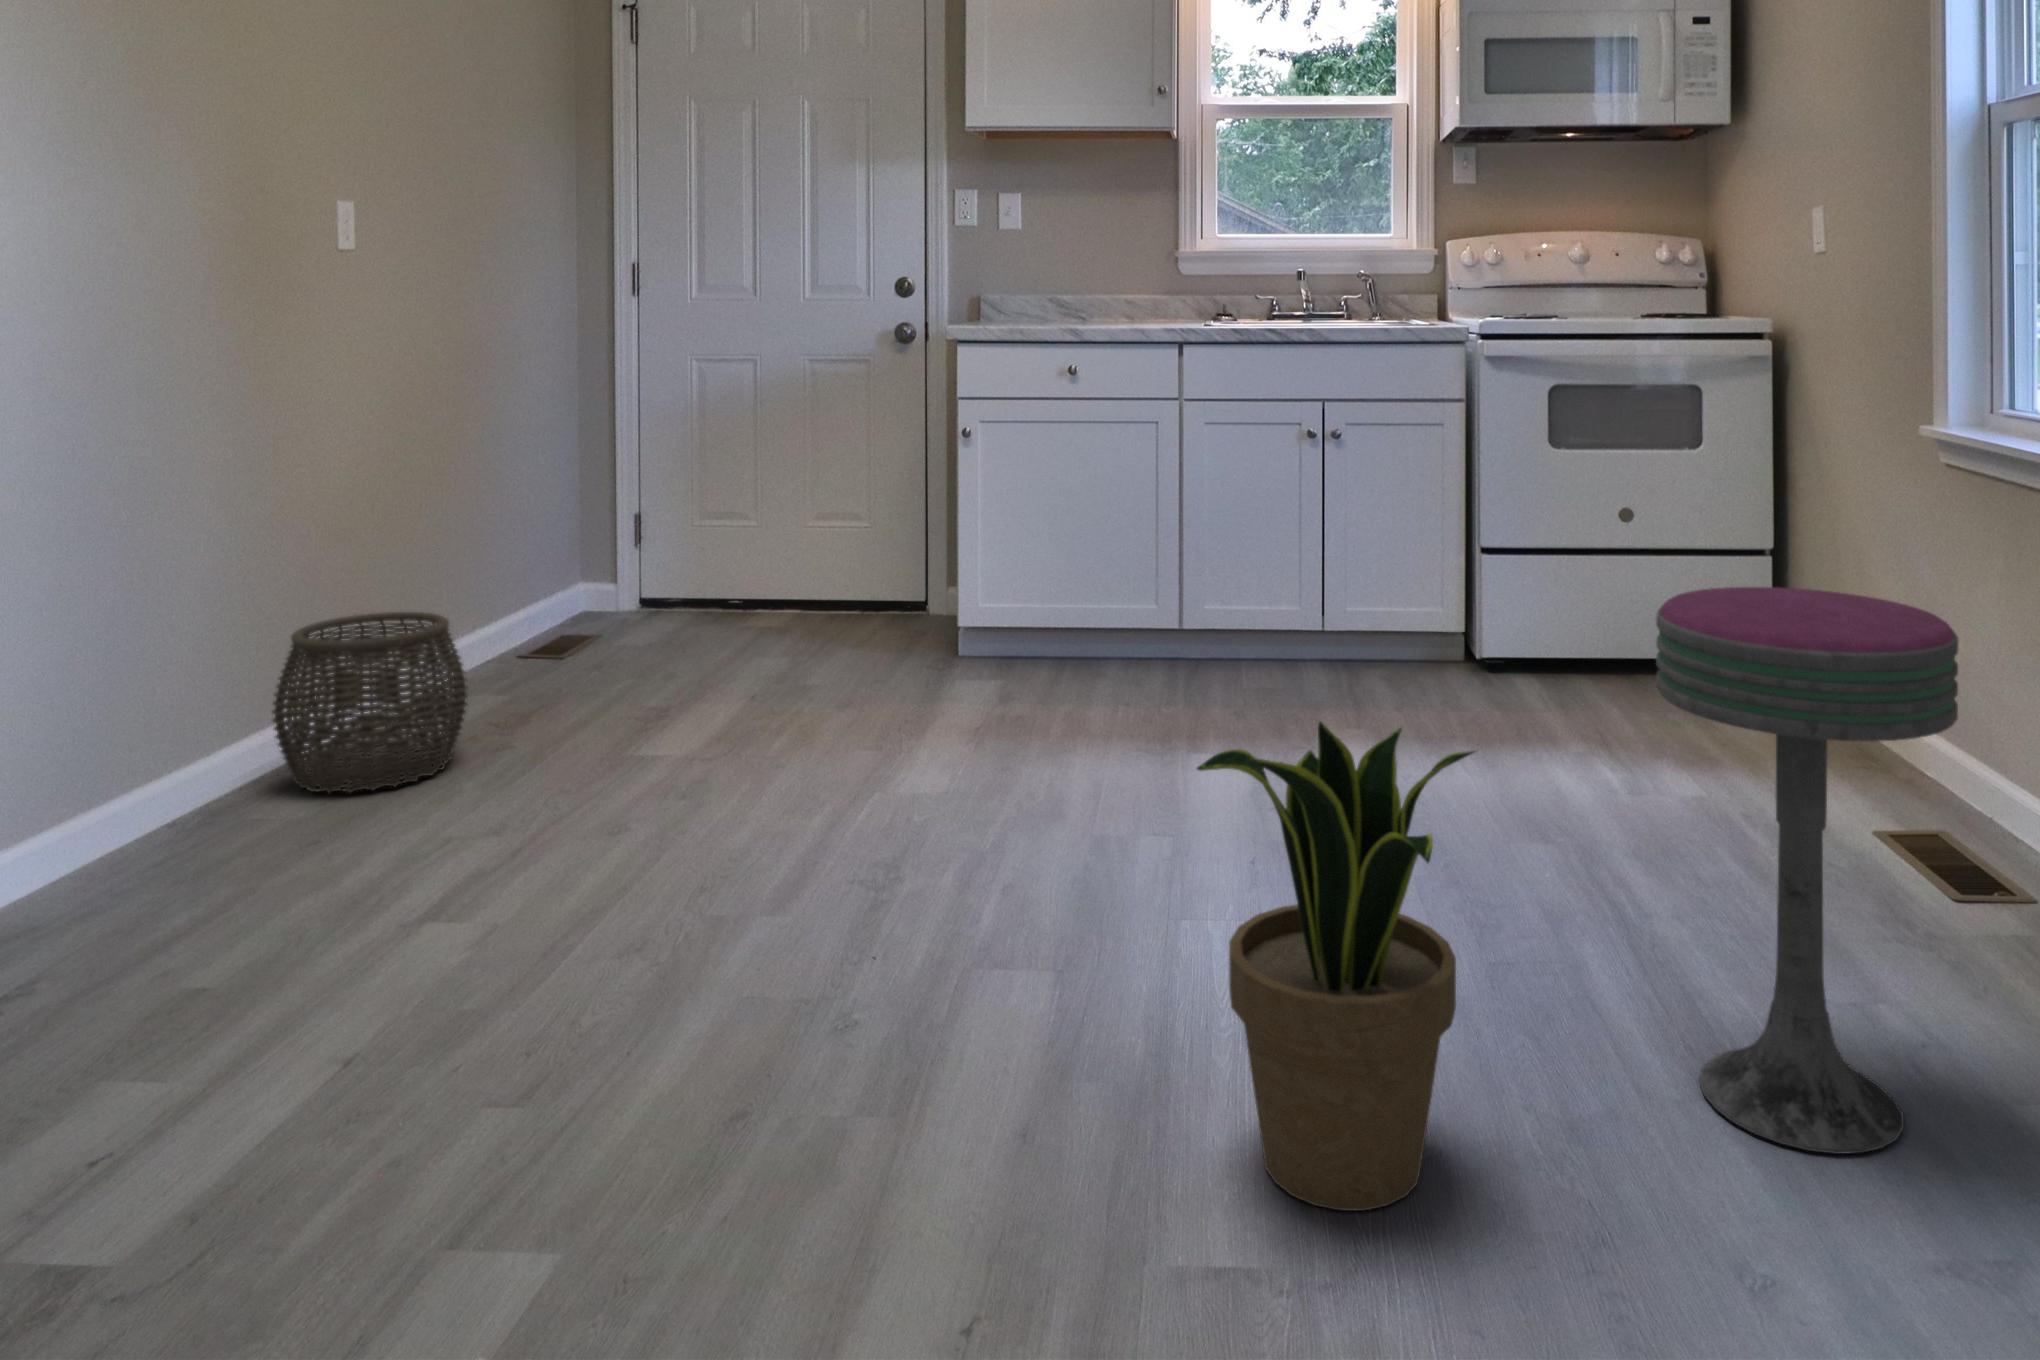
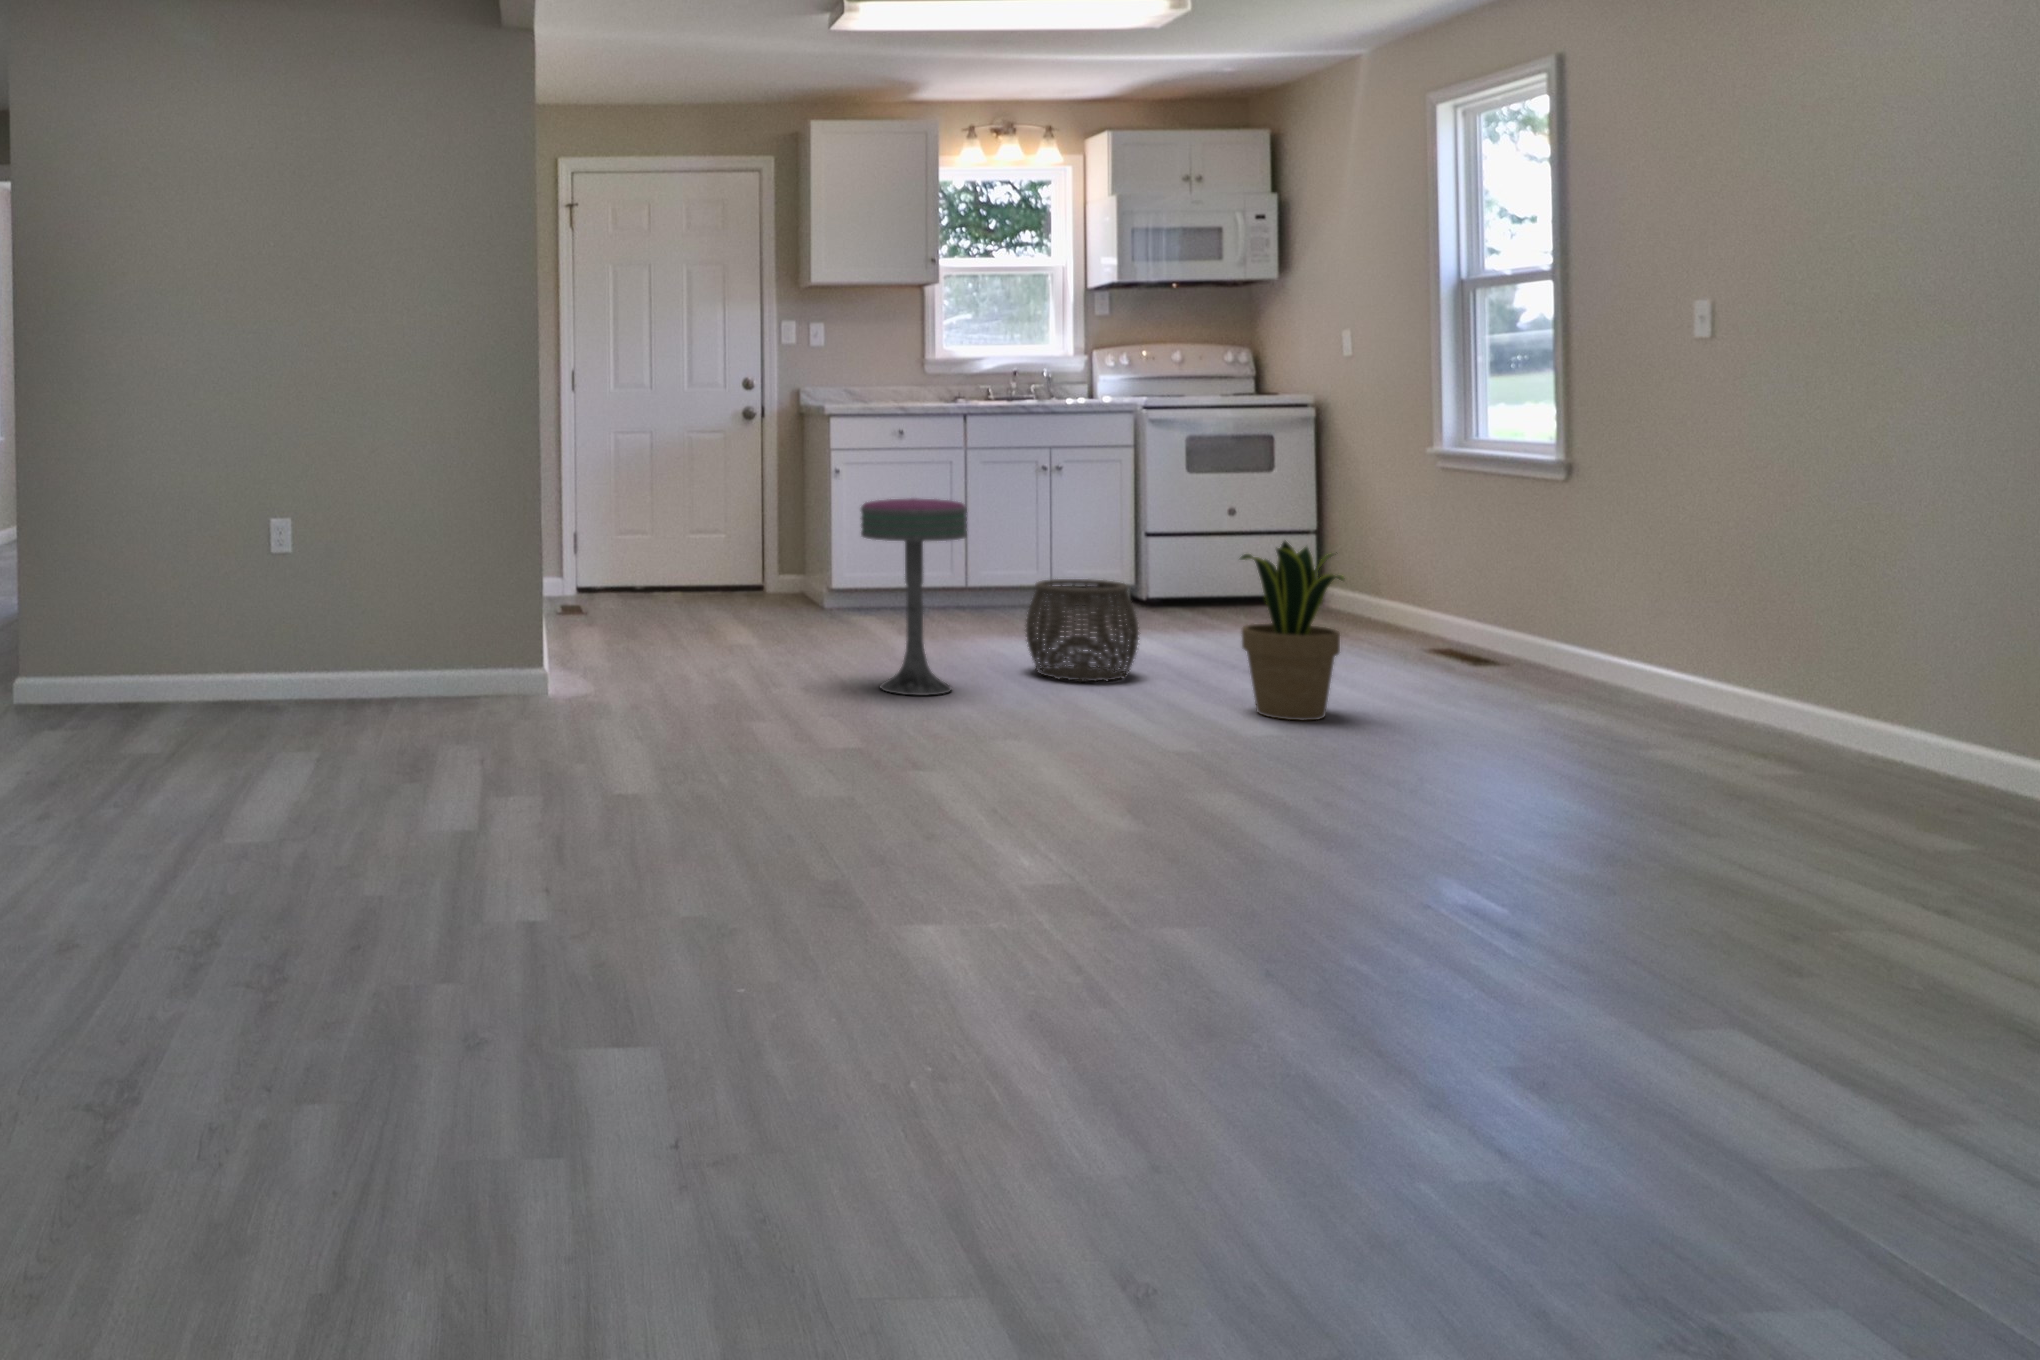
bar stool: present [1656,587,1959,1154] -> present [861,498,967,695]
woven basket: present [272,612,468,793] -> present [1026,579,1139,682]

